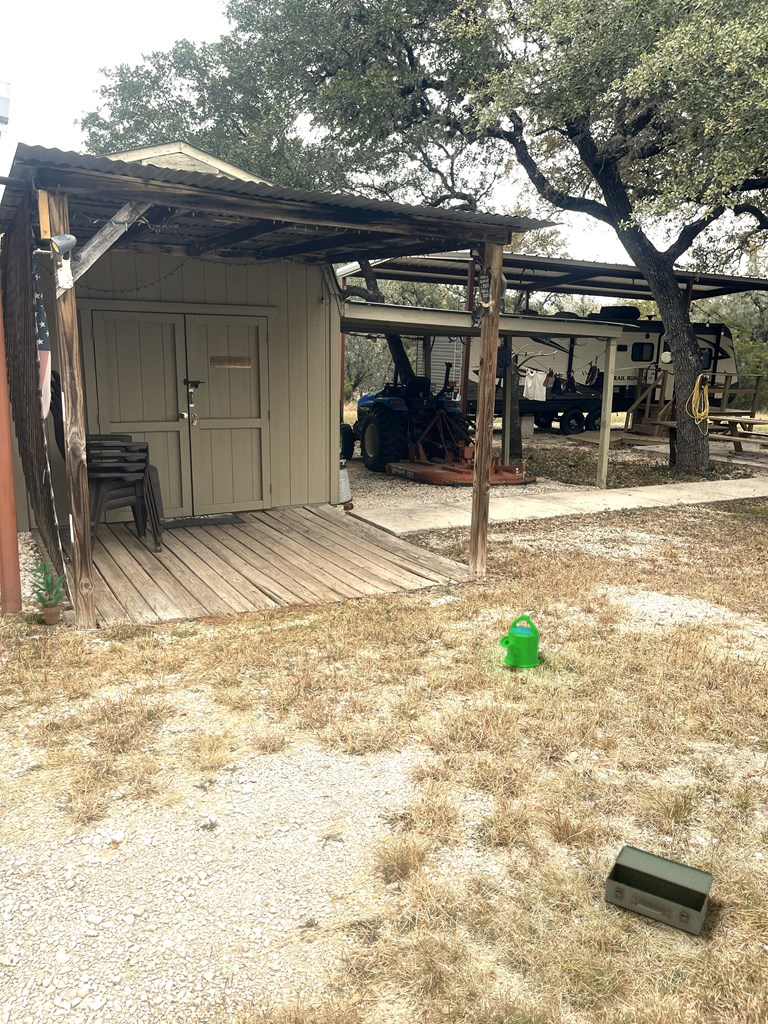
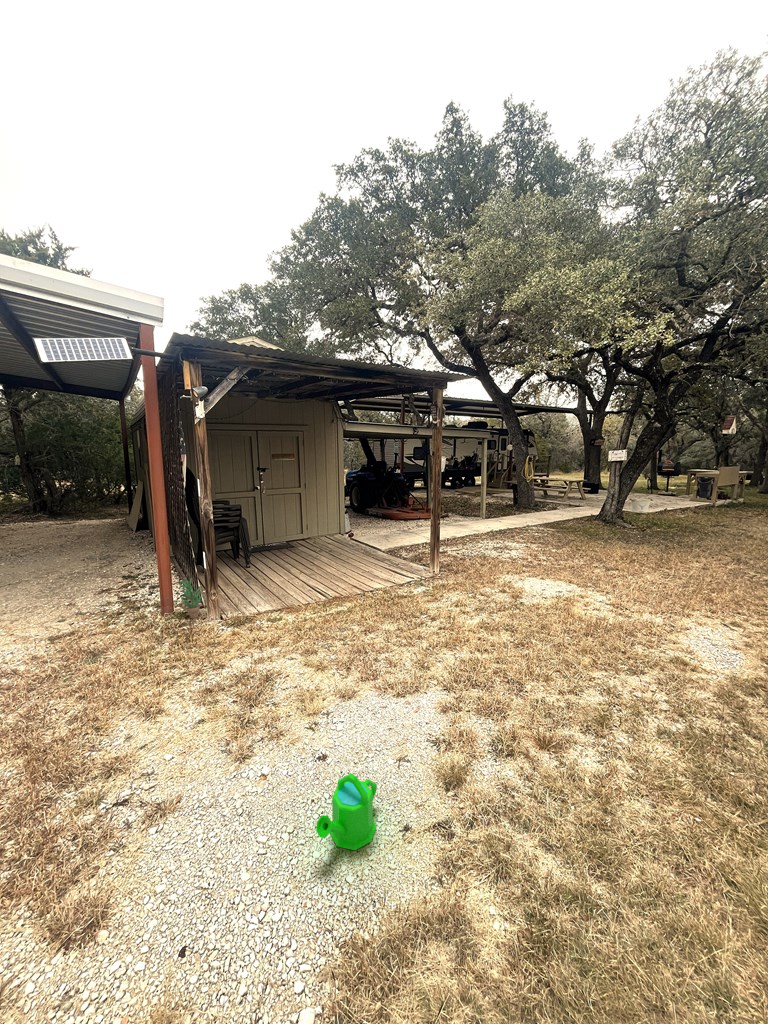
watering can: present [500,615,540,668] -> present [316,774,377,850]
toolbox: present [605,845,714,935] -> none [583,751,651,813]

